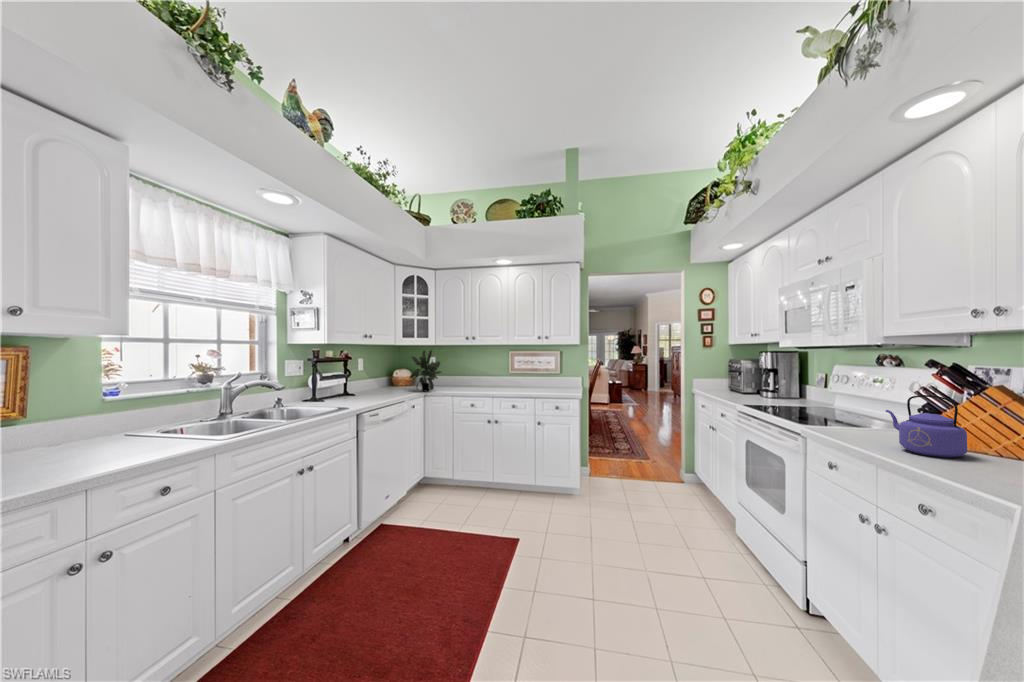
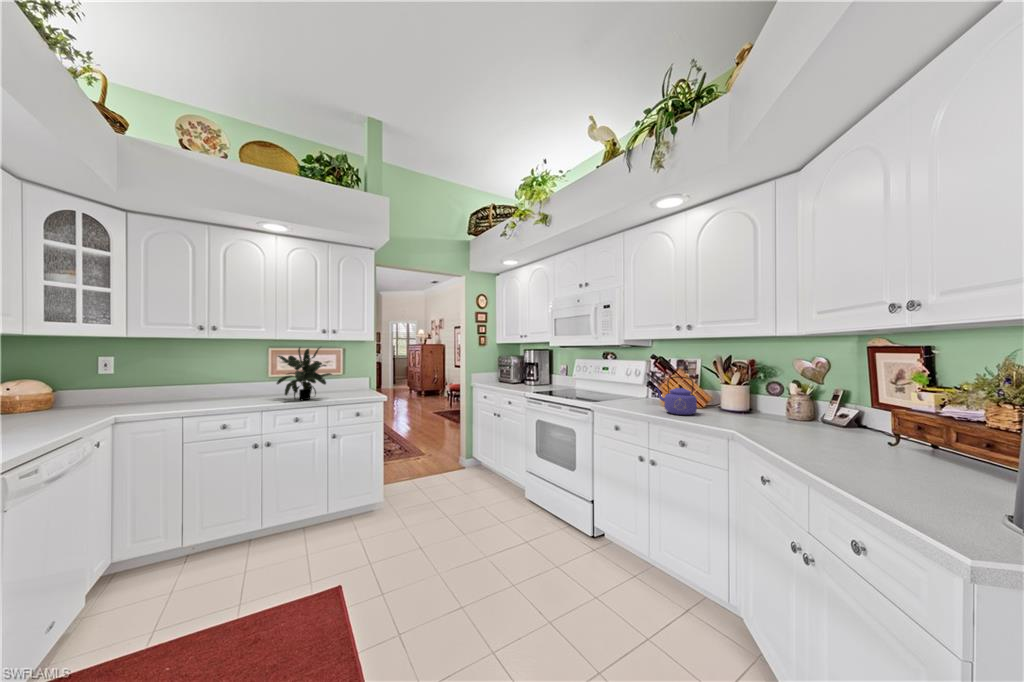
potted plant: present [410,350,441,391] -> present [277,347,332,400]

